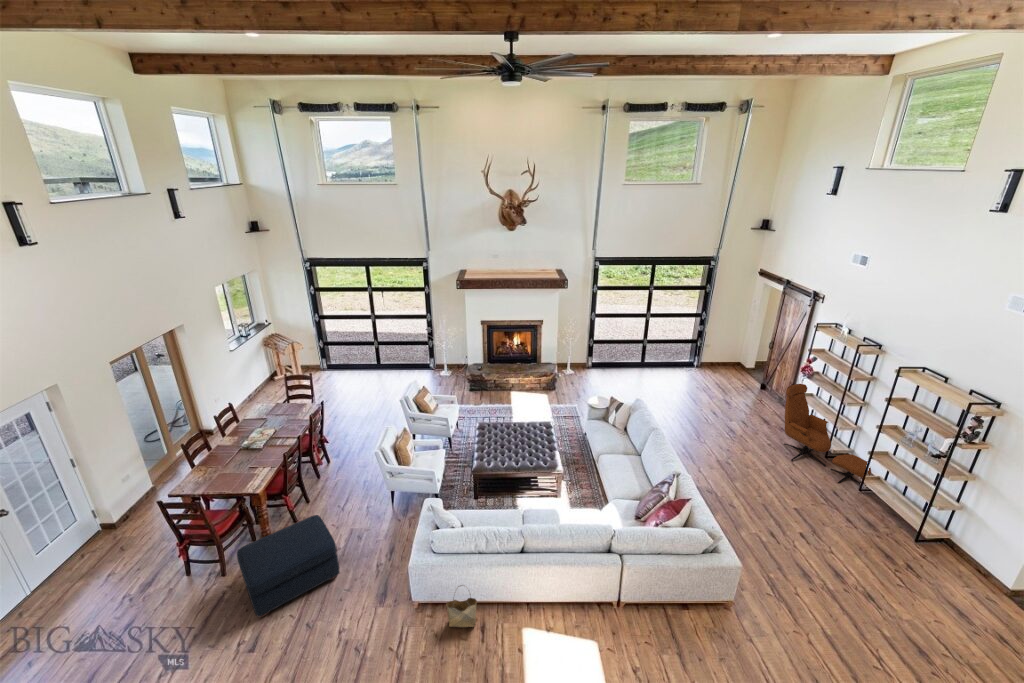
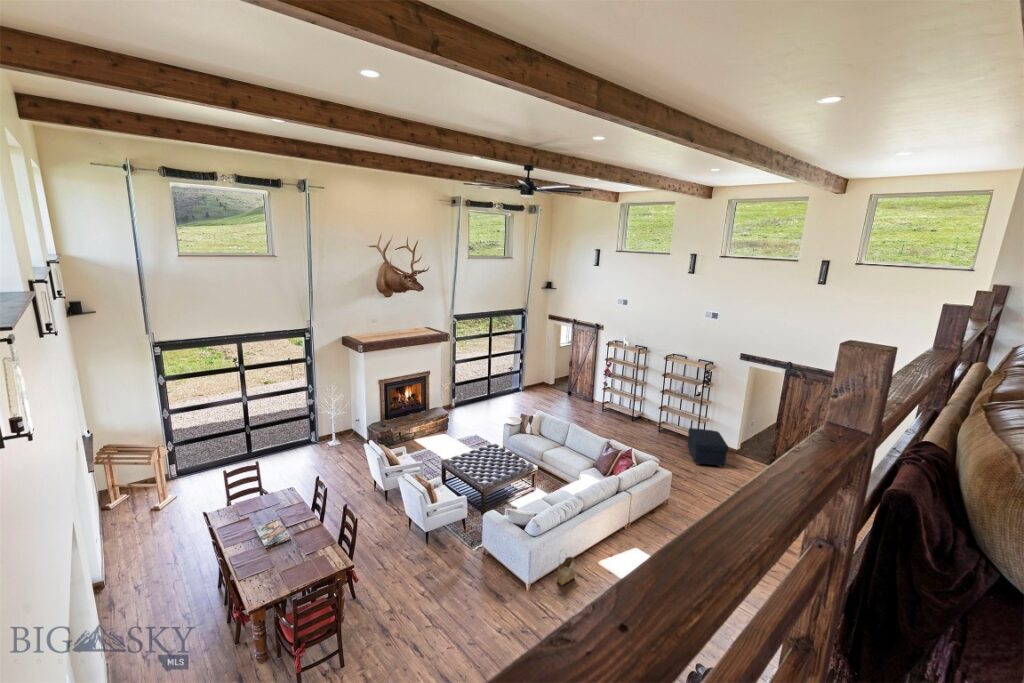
lounge chair: present [784,384,871,484] -> none [610,380,661,432]
ottoman: present [237,515,340,617] -> present [687,428,728,468]

